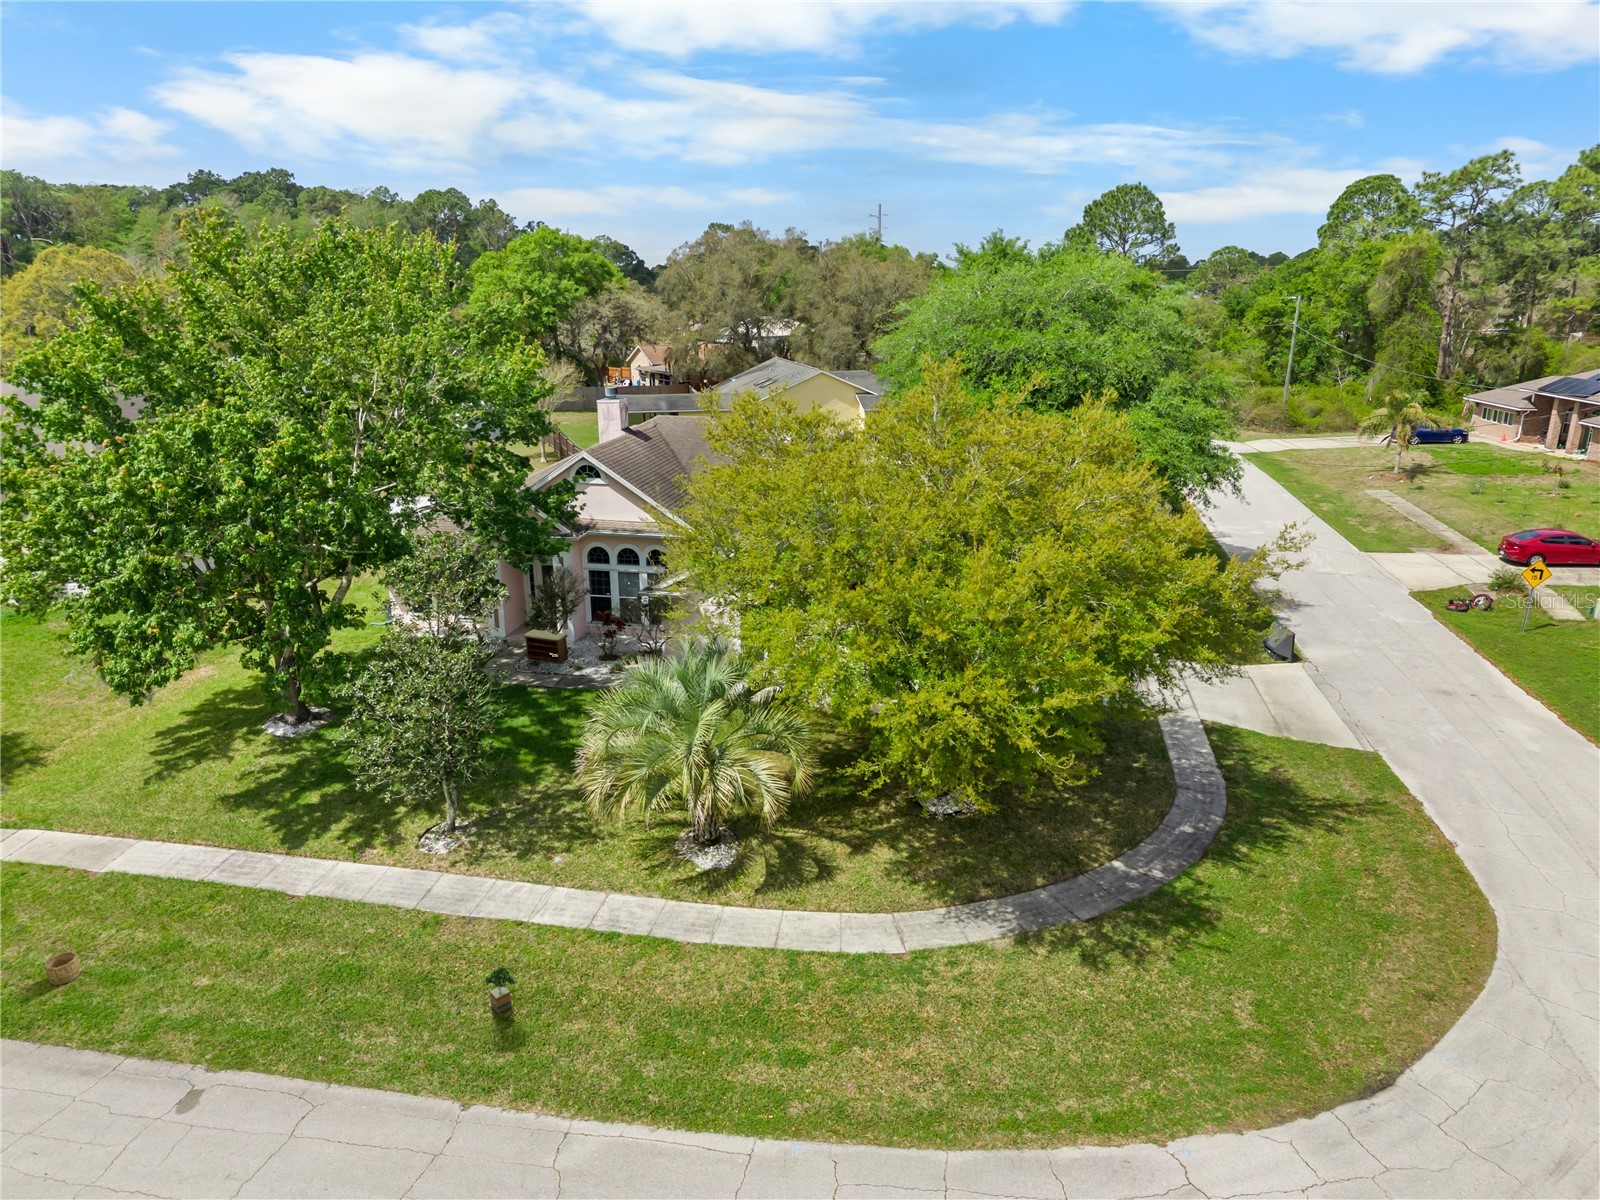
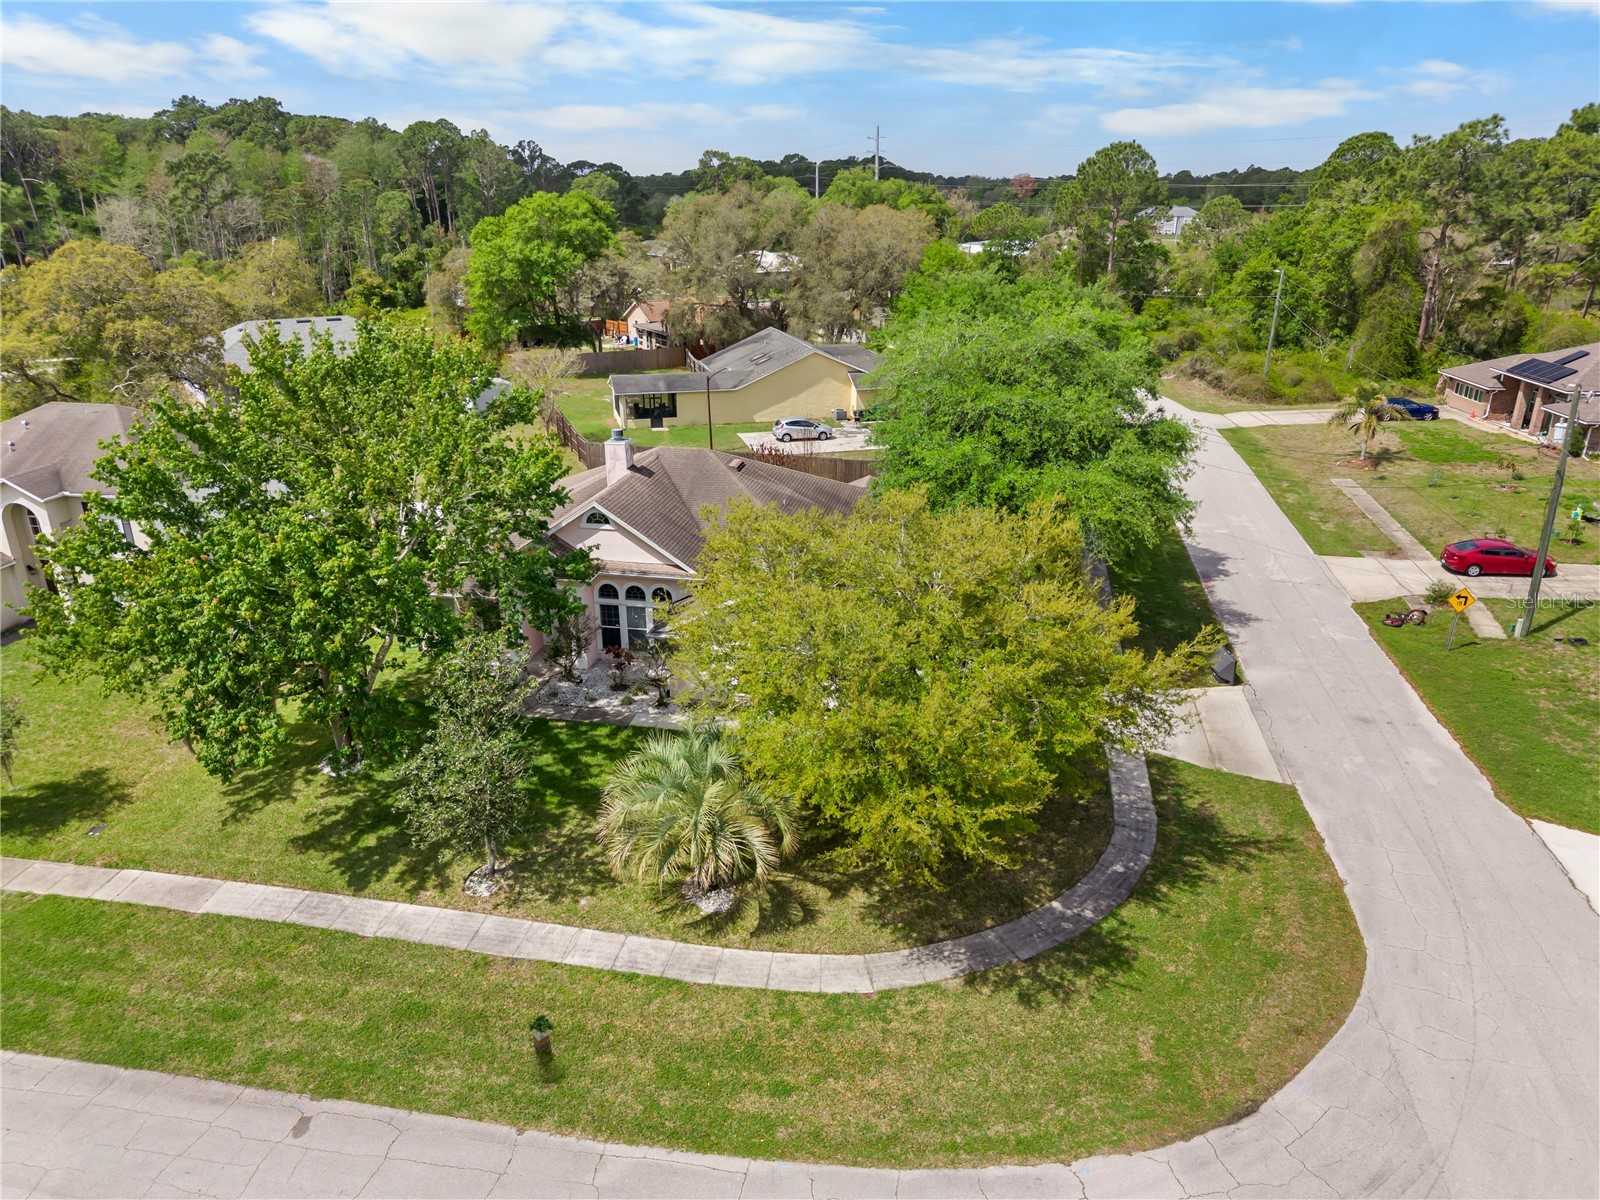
bench: present [524,630,568,663] -> none [544,661,584,692]
wooden bucket: present [44,951,81,985] -> none [167,998,196,1027]

